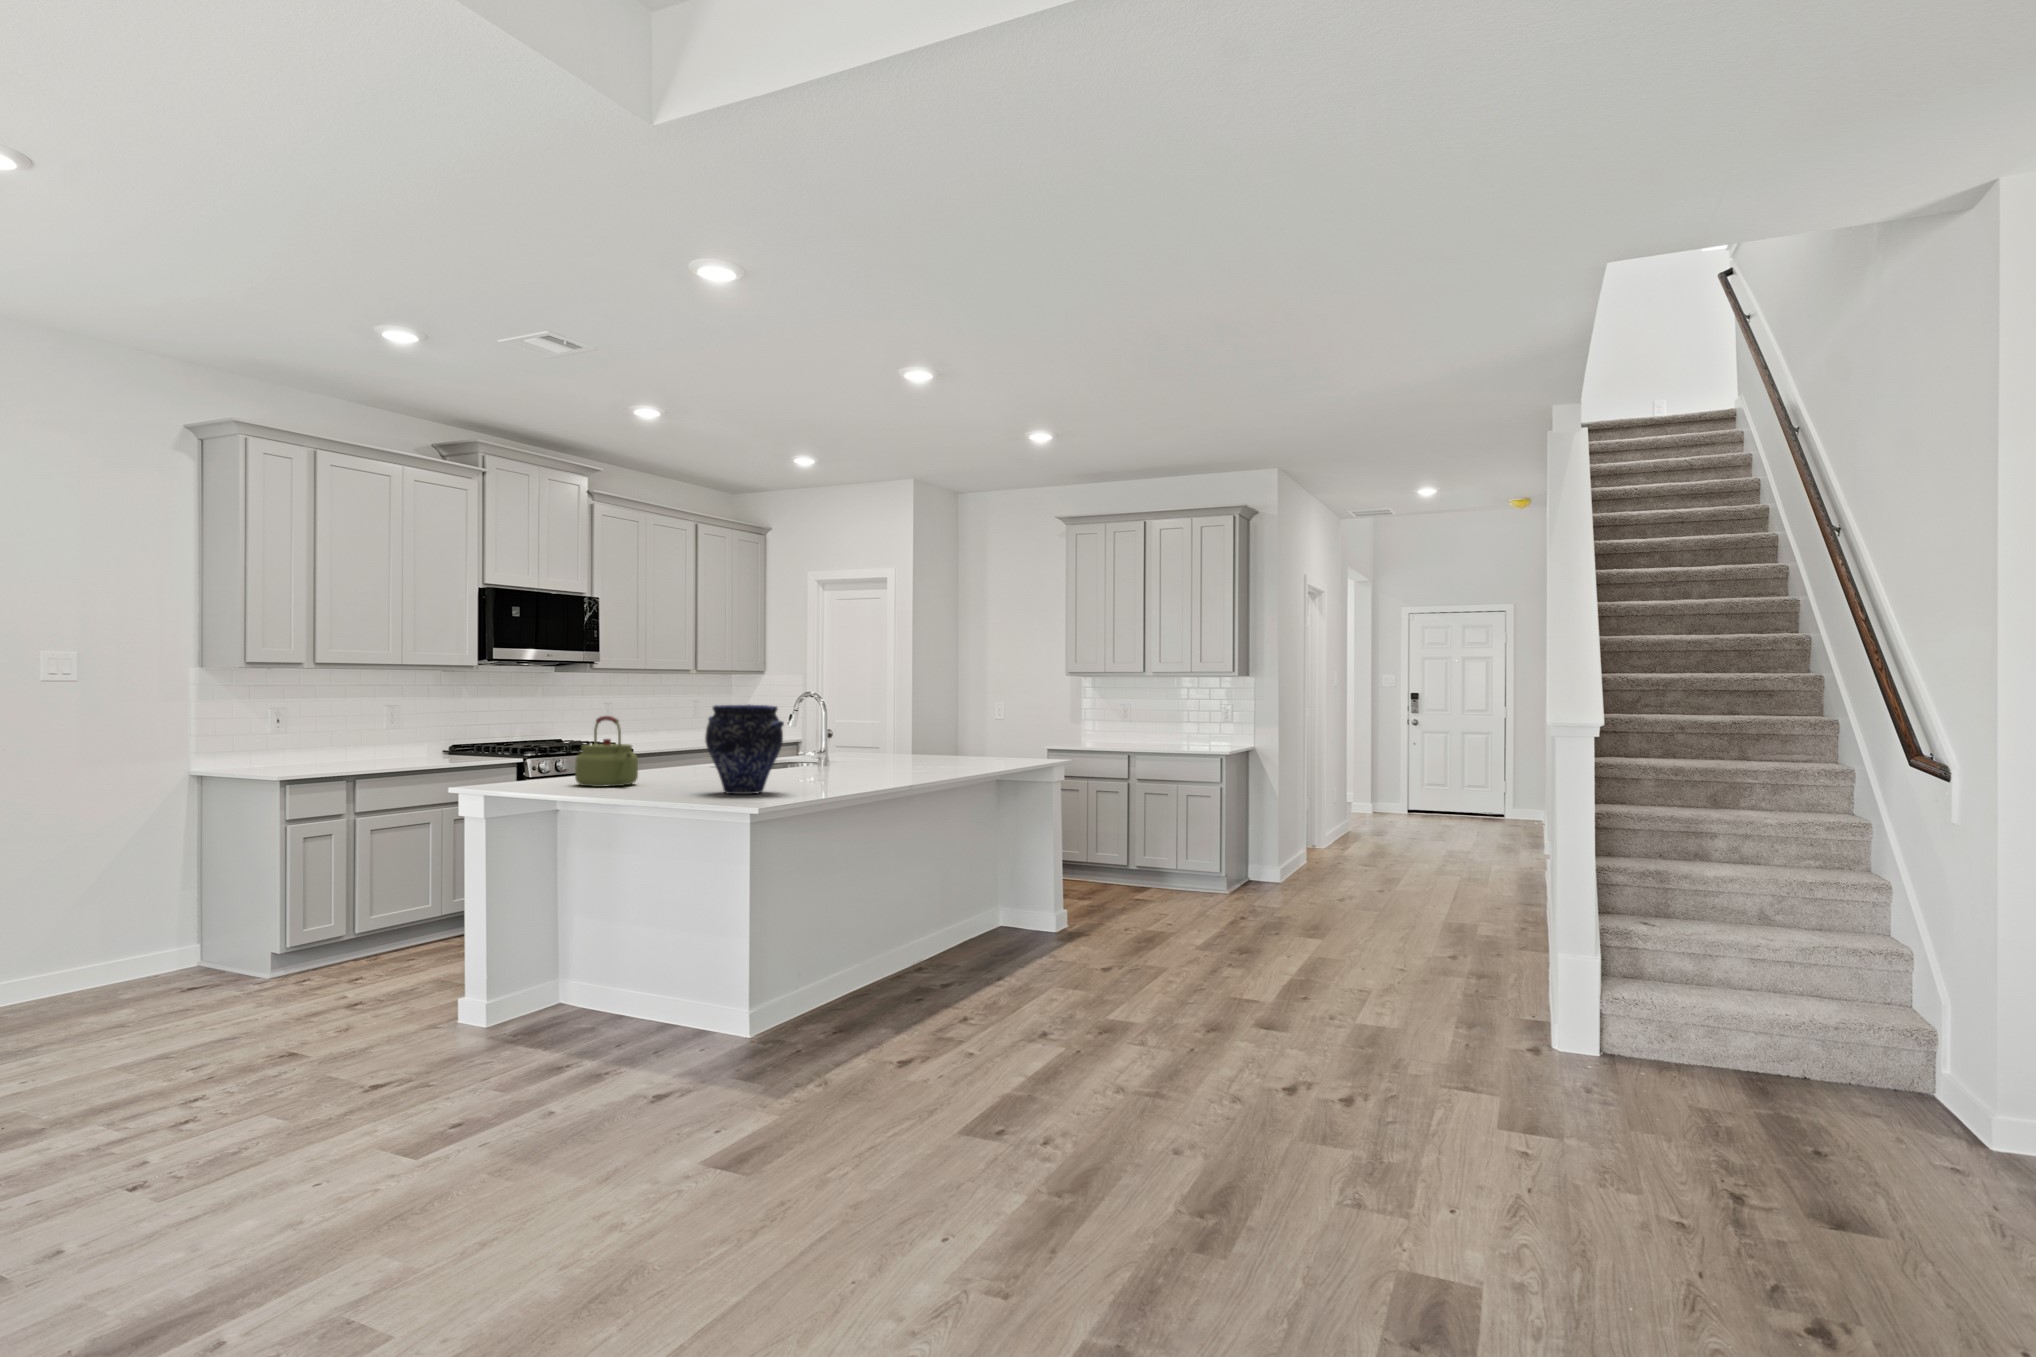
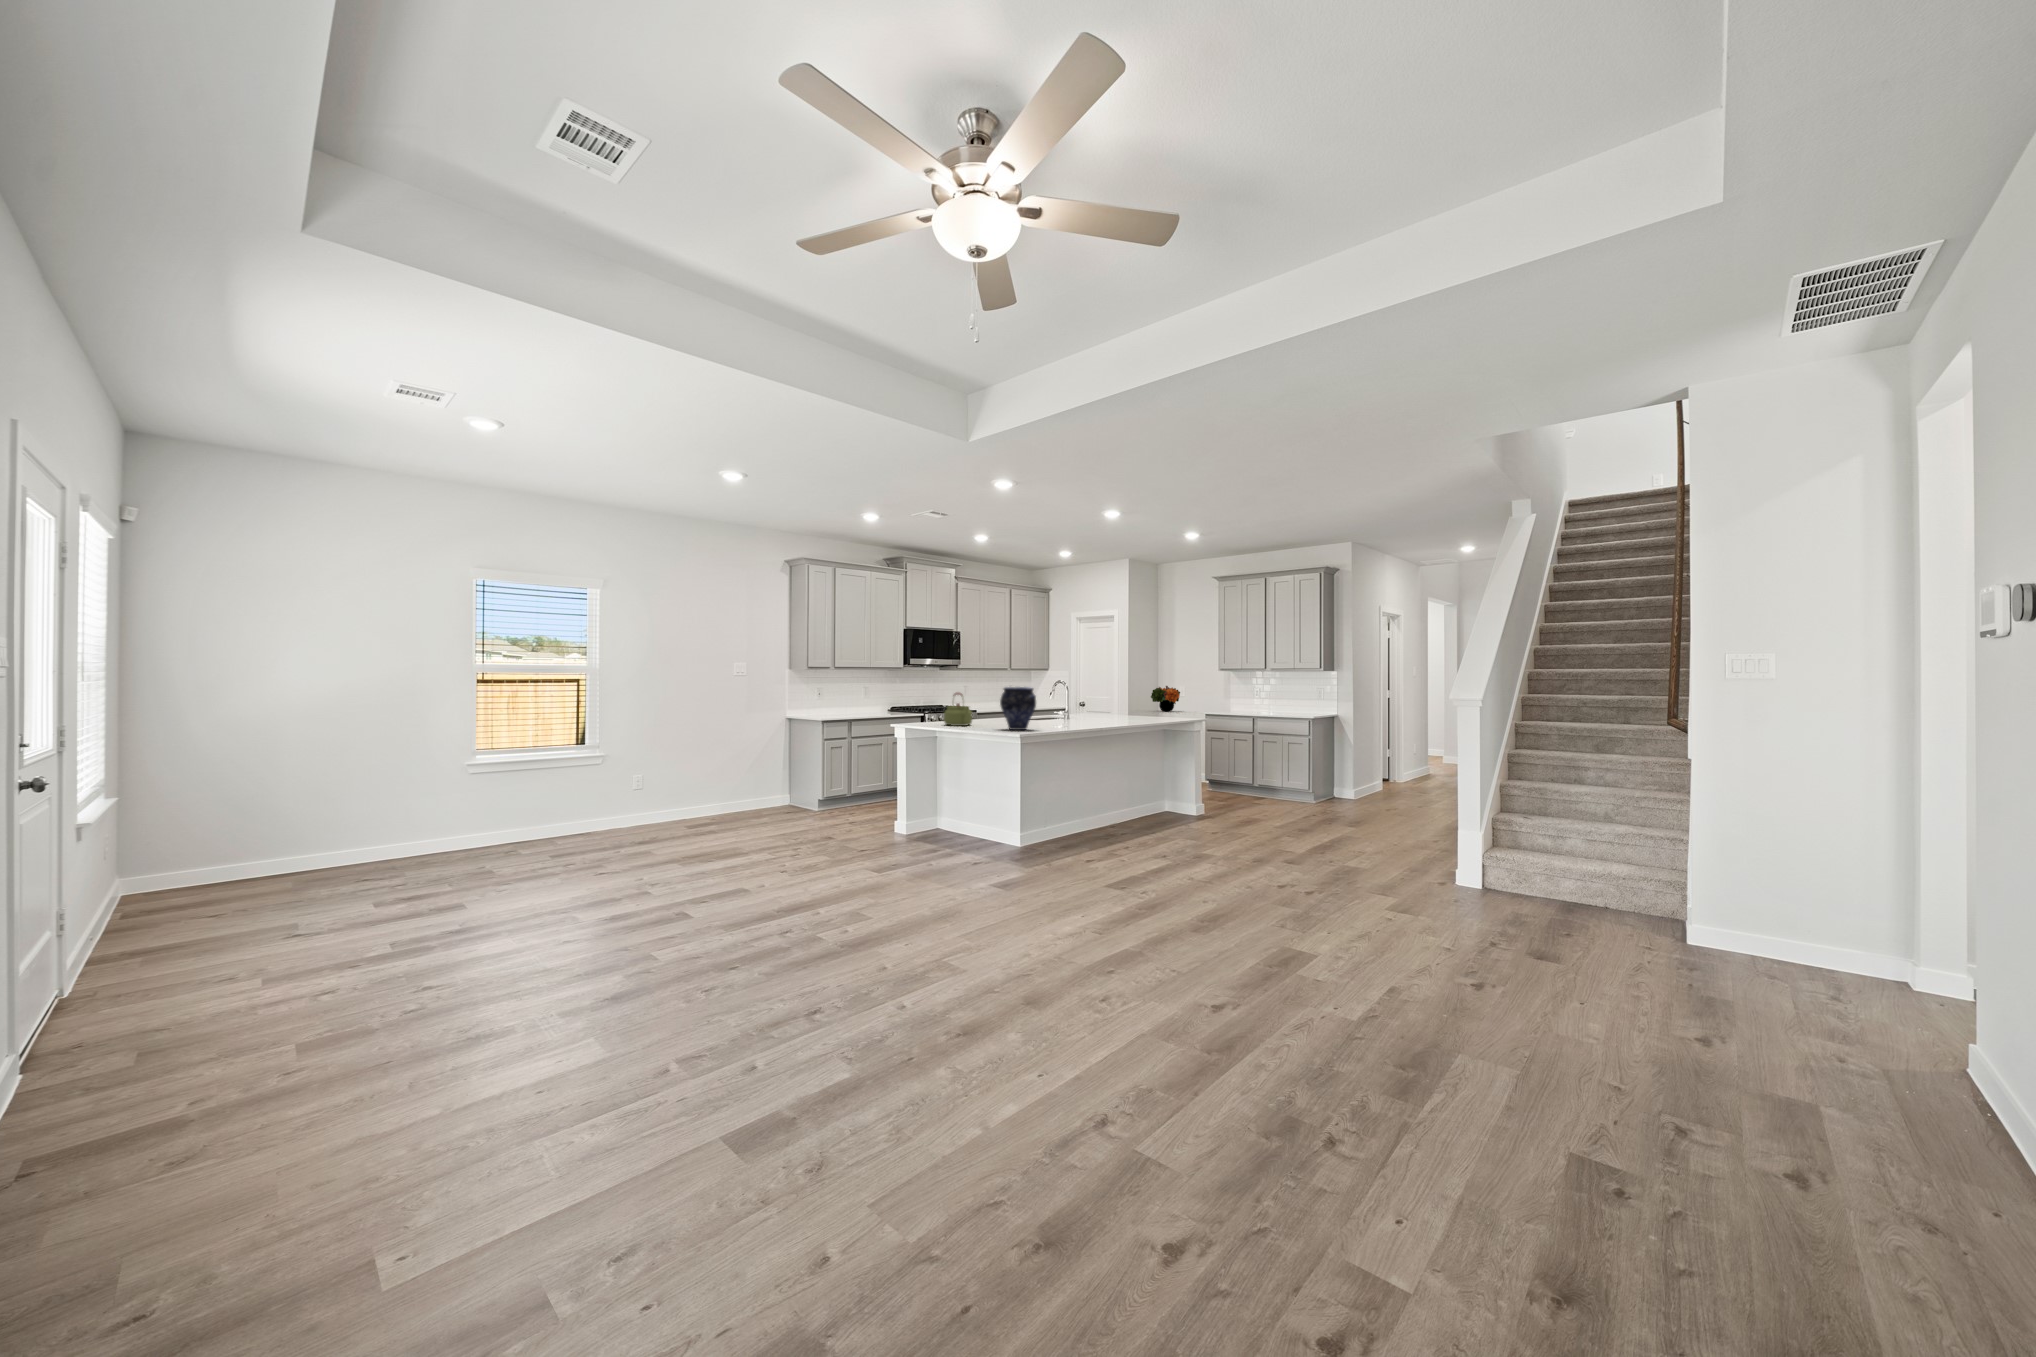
flower arrangement: none [943,700,994,744] -> present [1151,686,1180,712]

